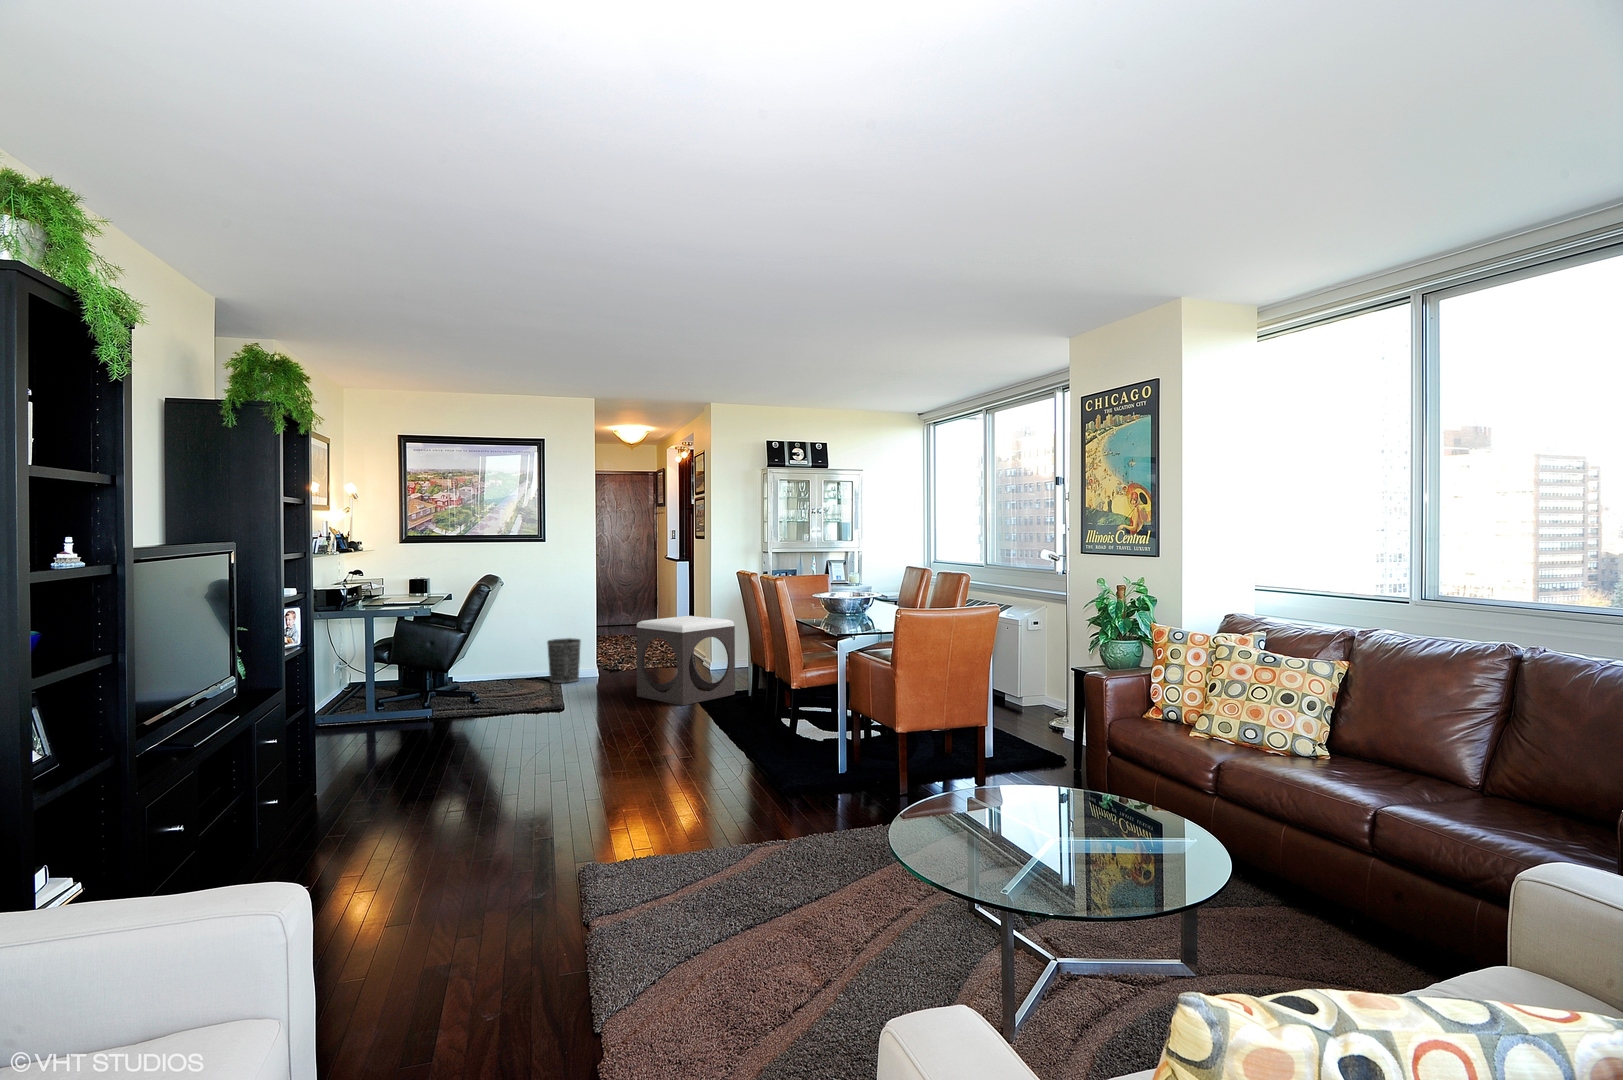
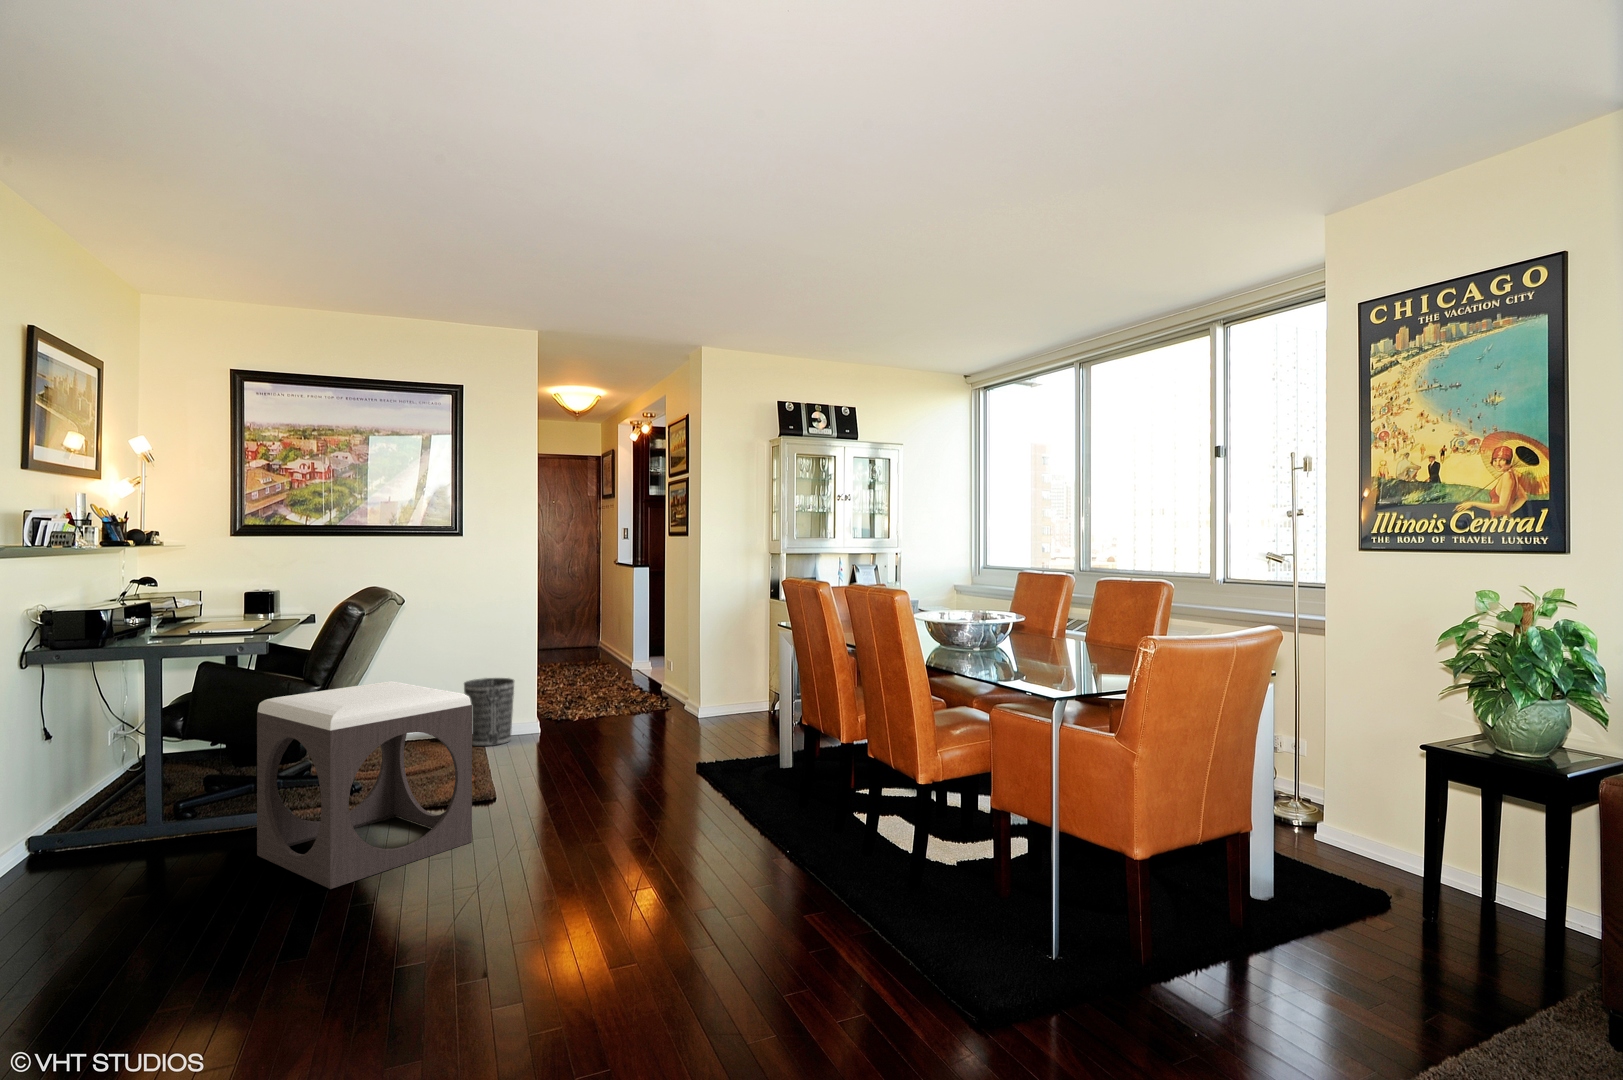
footstool: present [636,616,735,705] -> present [257,681,472,889]

